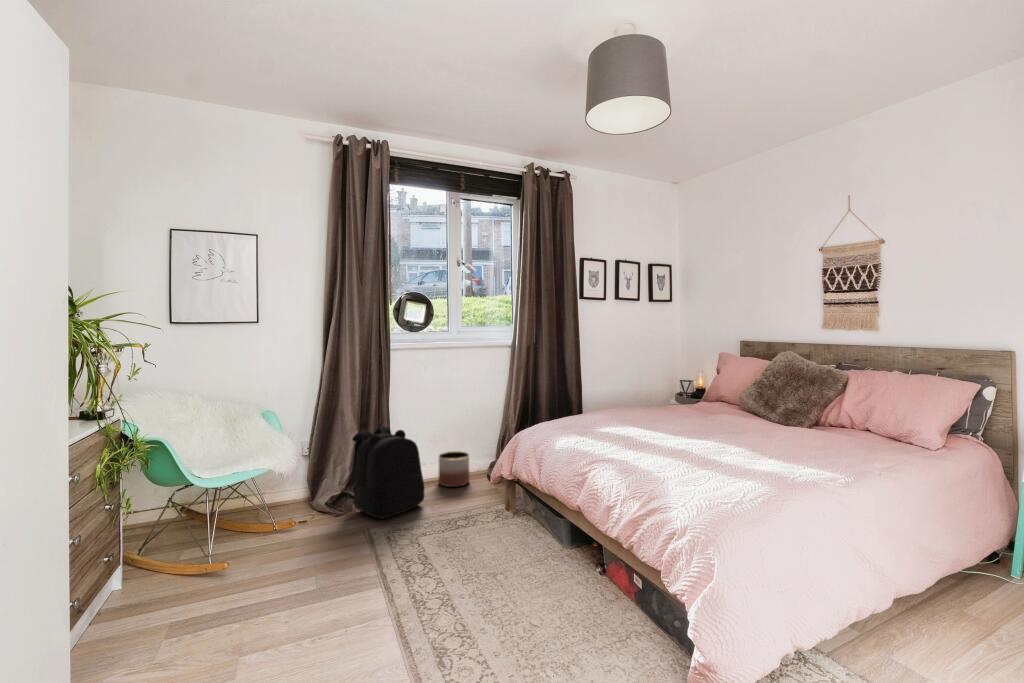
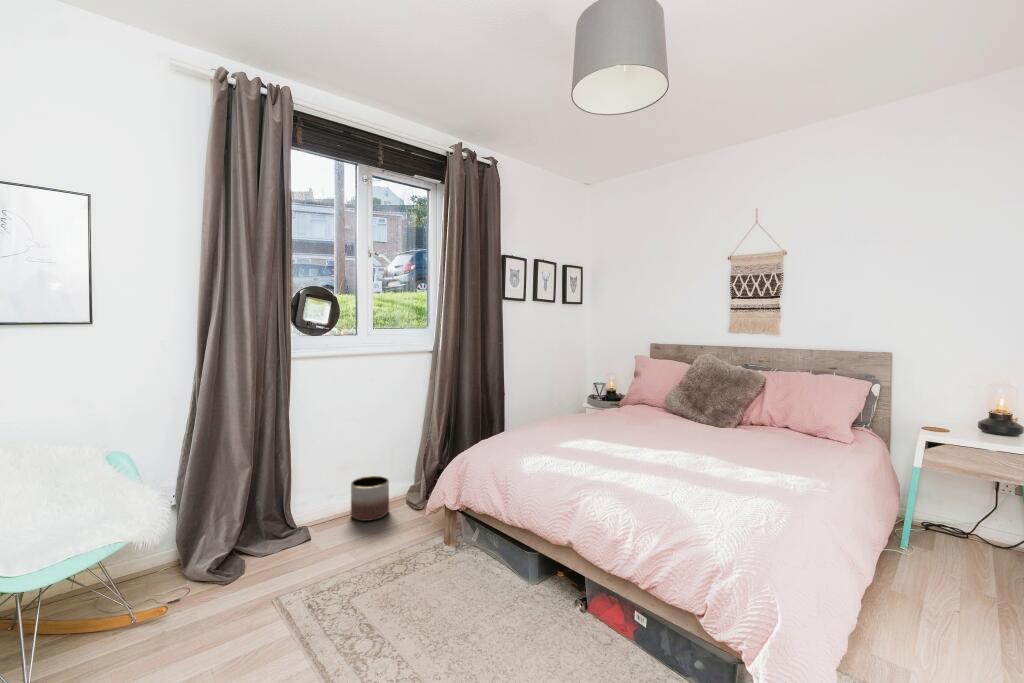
backpack: present [352,426,425,519] -> none [242,456,346,579]

